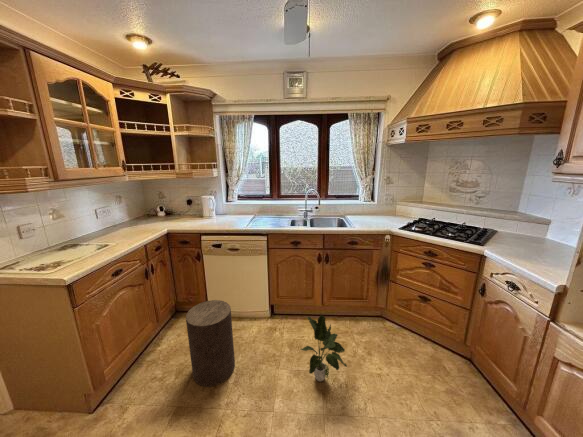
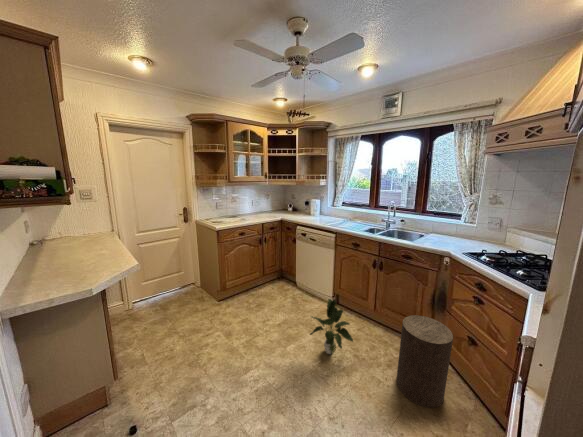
stool: present [186,300,235,387] -> present [397,315,453,408]

